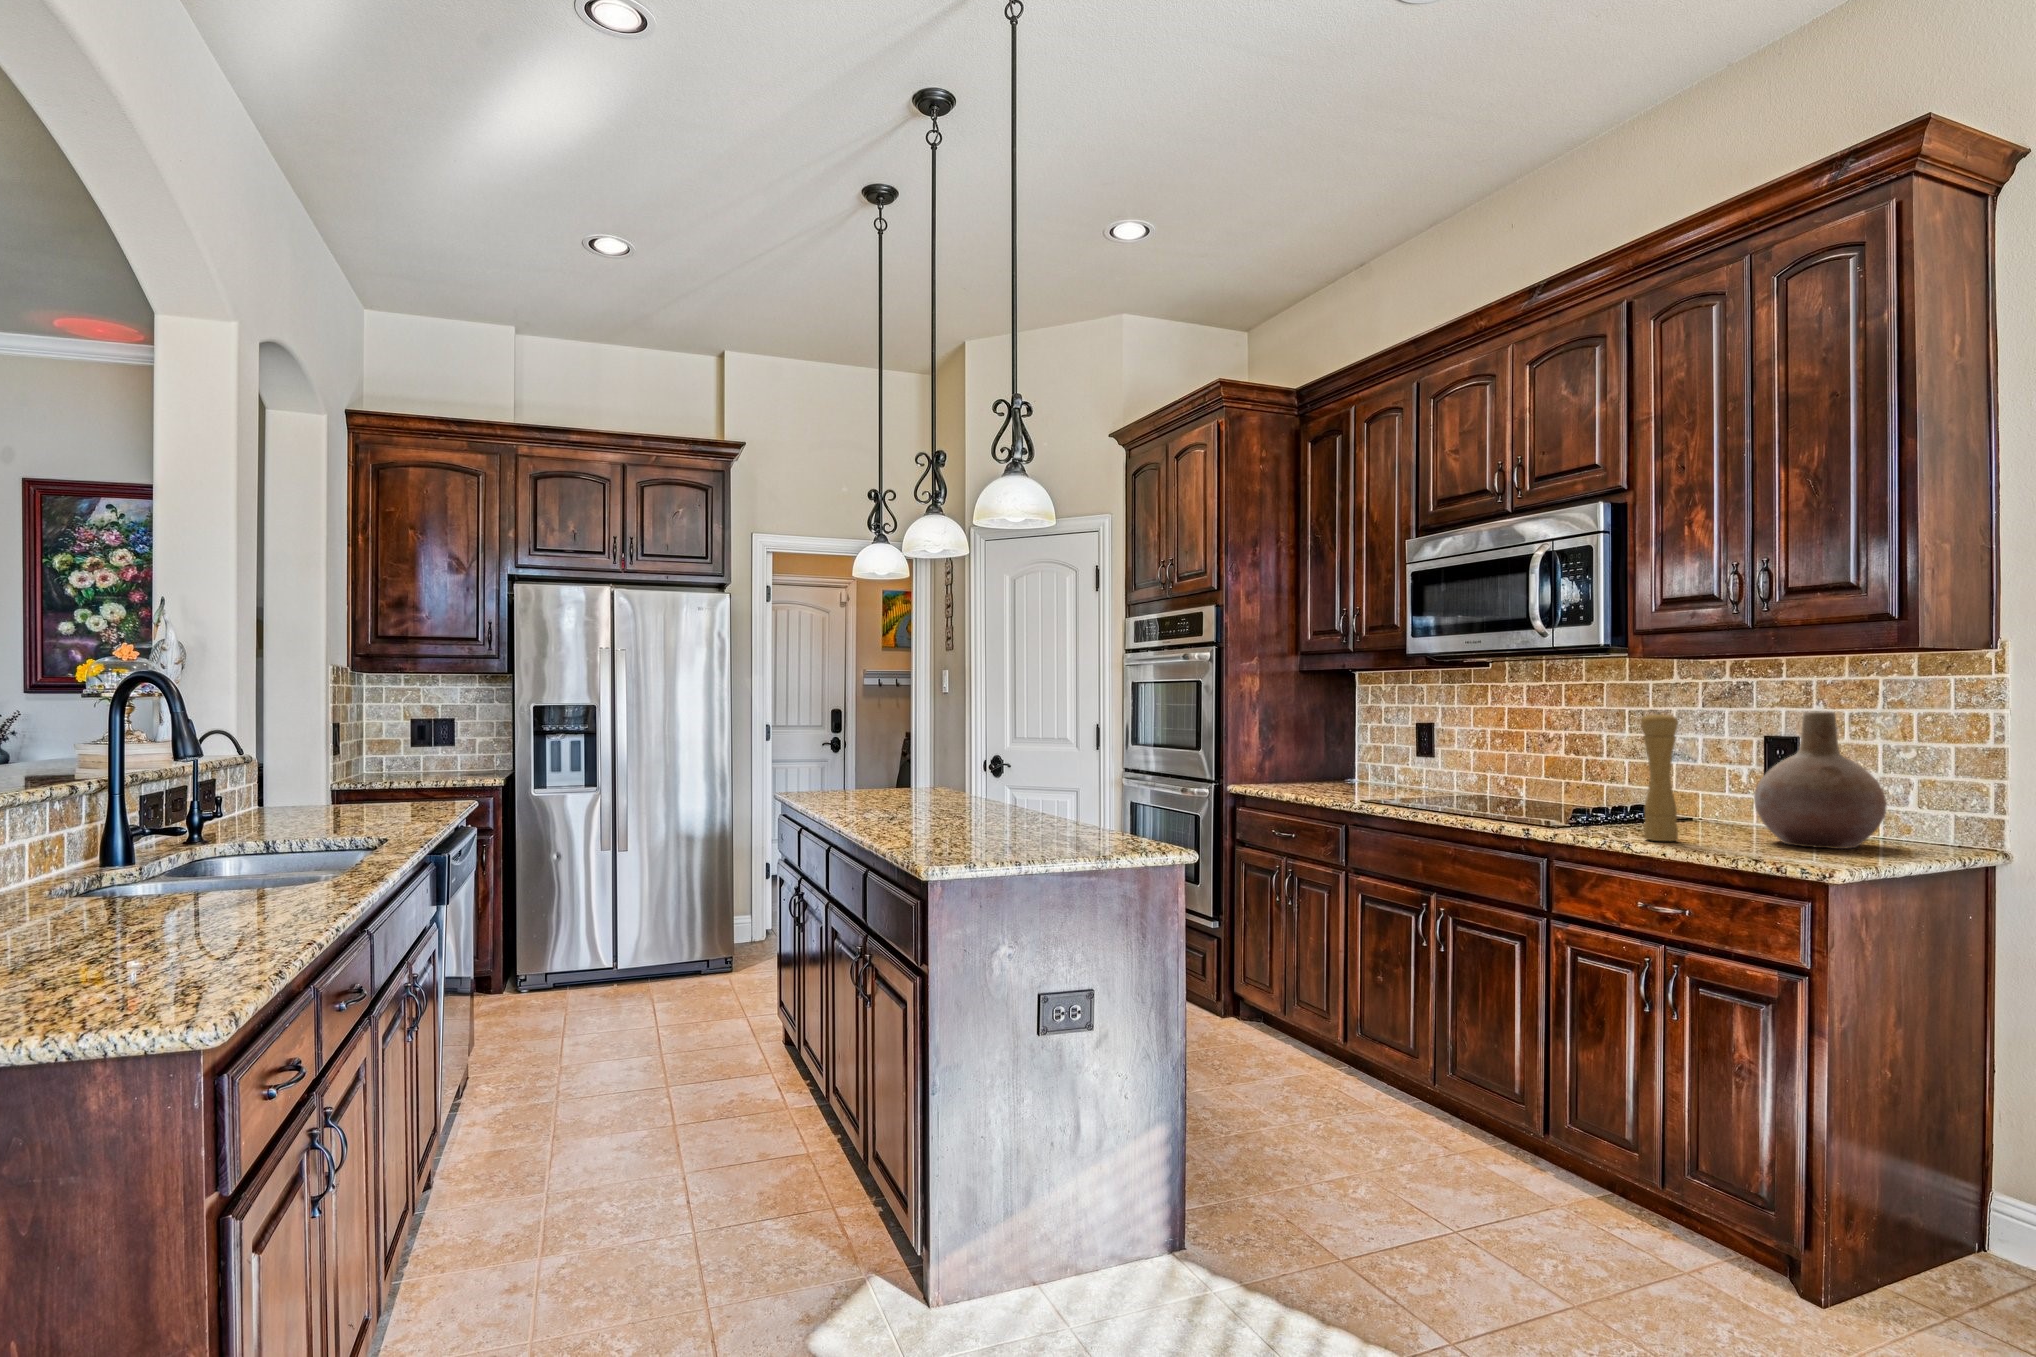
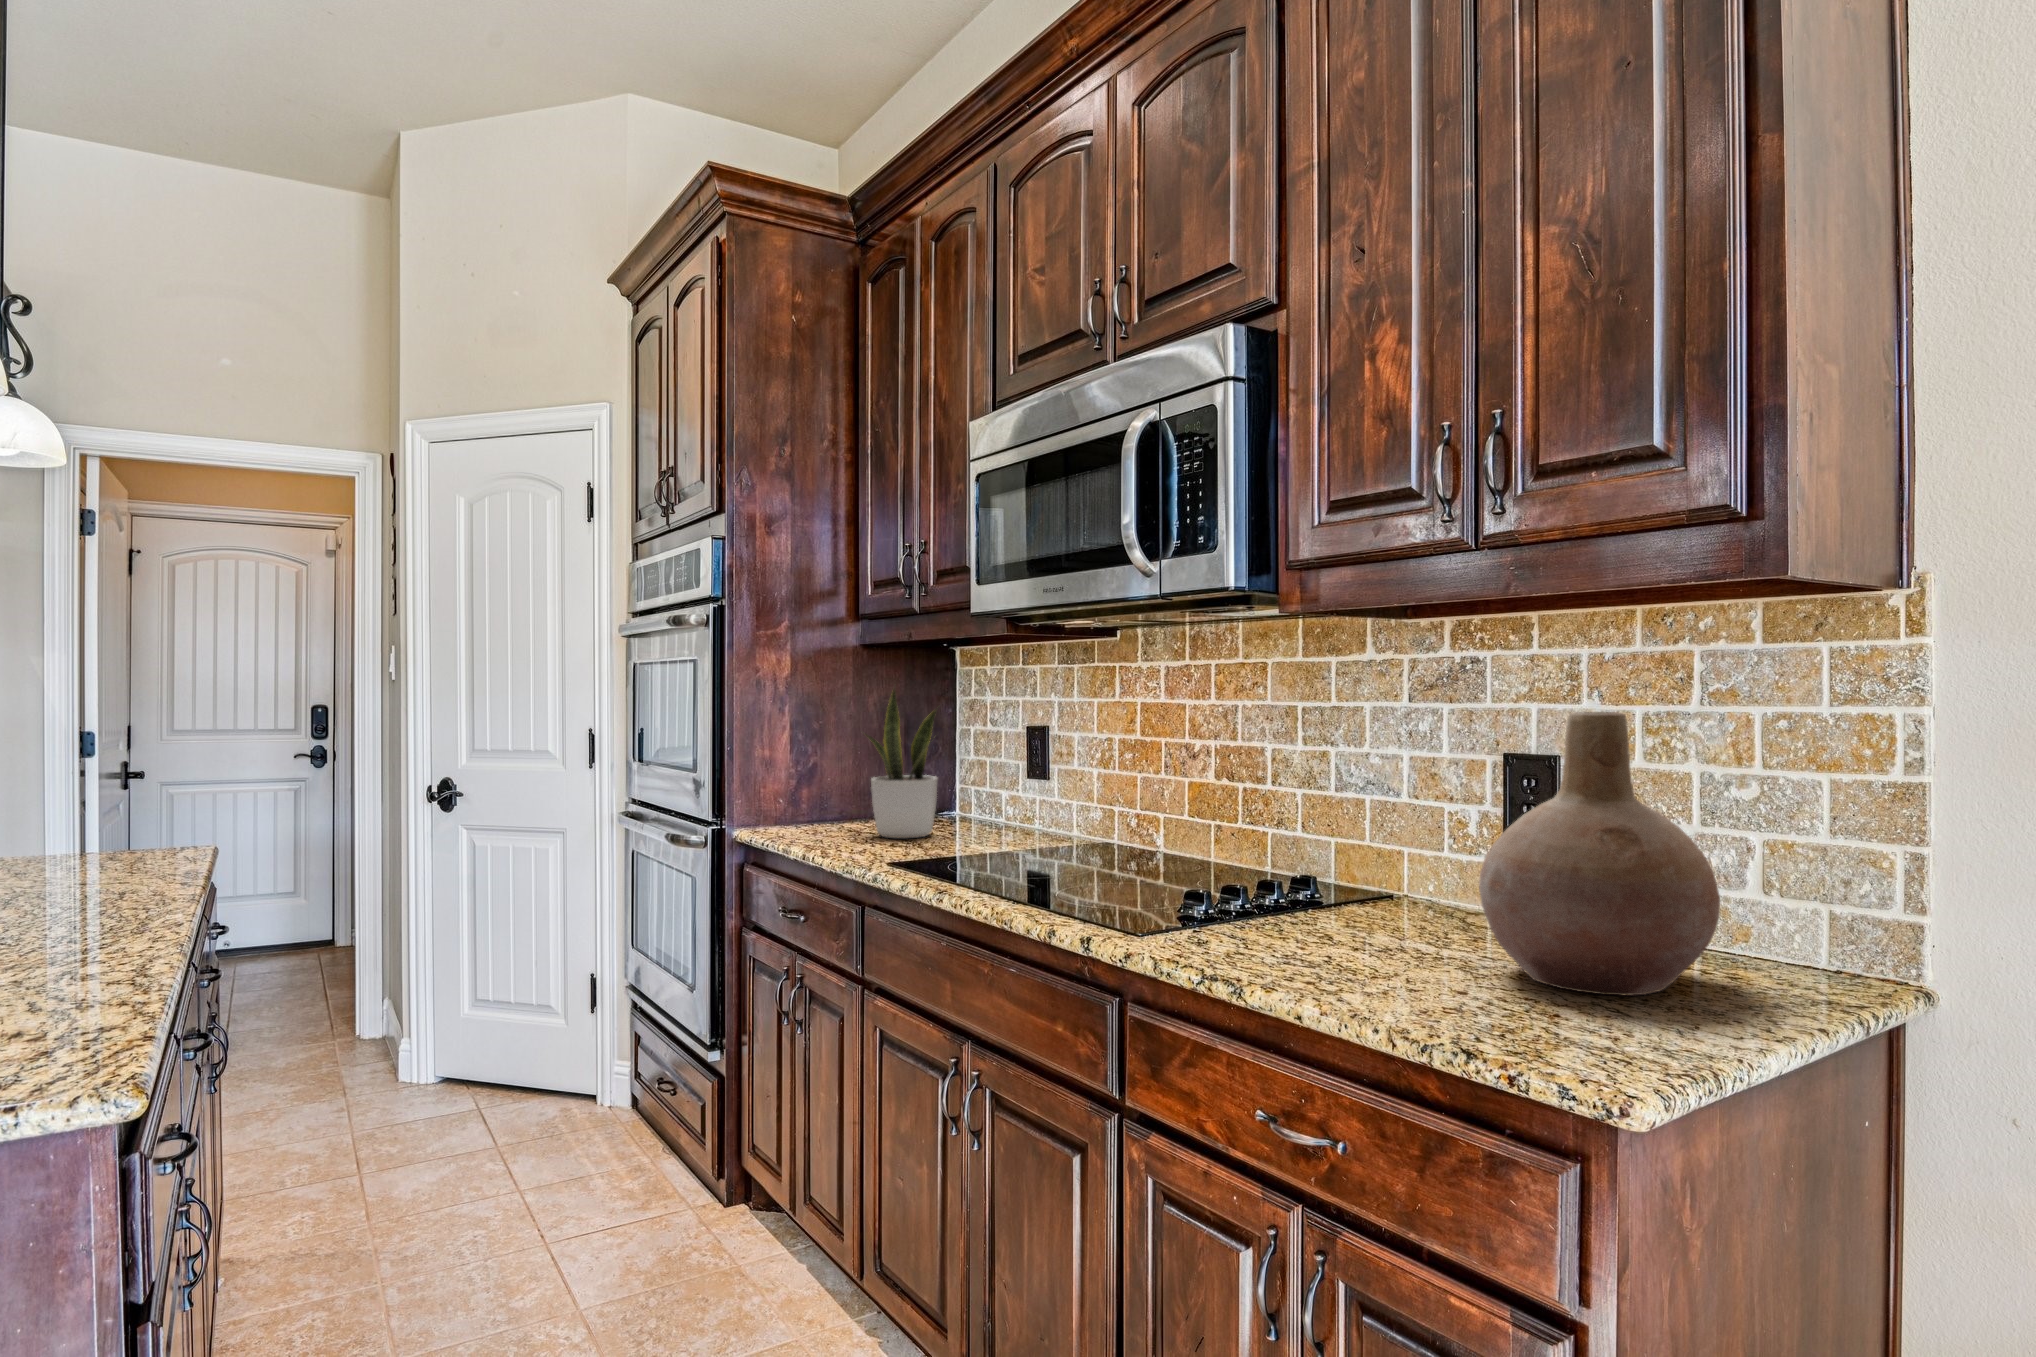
potted plant: none [1310,694,1378,792] -> present [867,689,938,838]
pepper mill: present [1641,712,1678,841] -> none [1273,715,1339,980]

